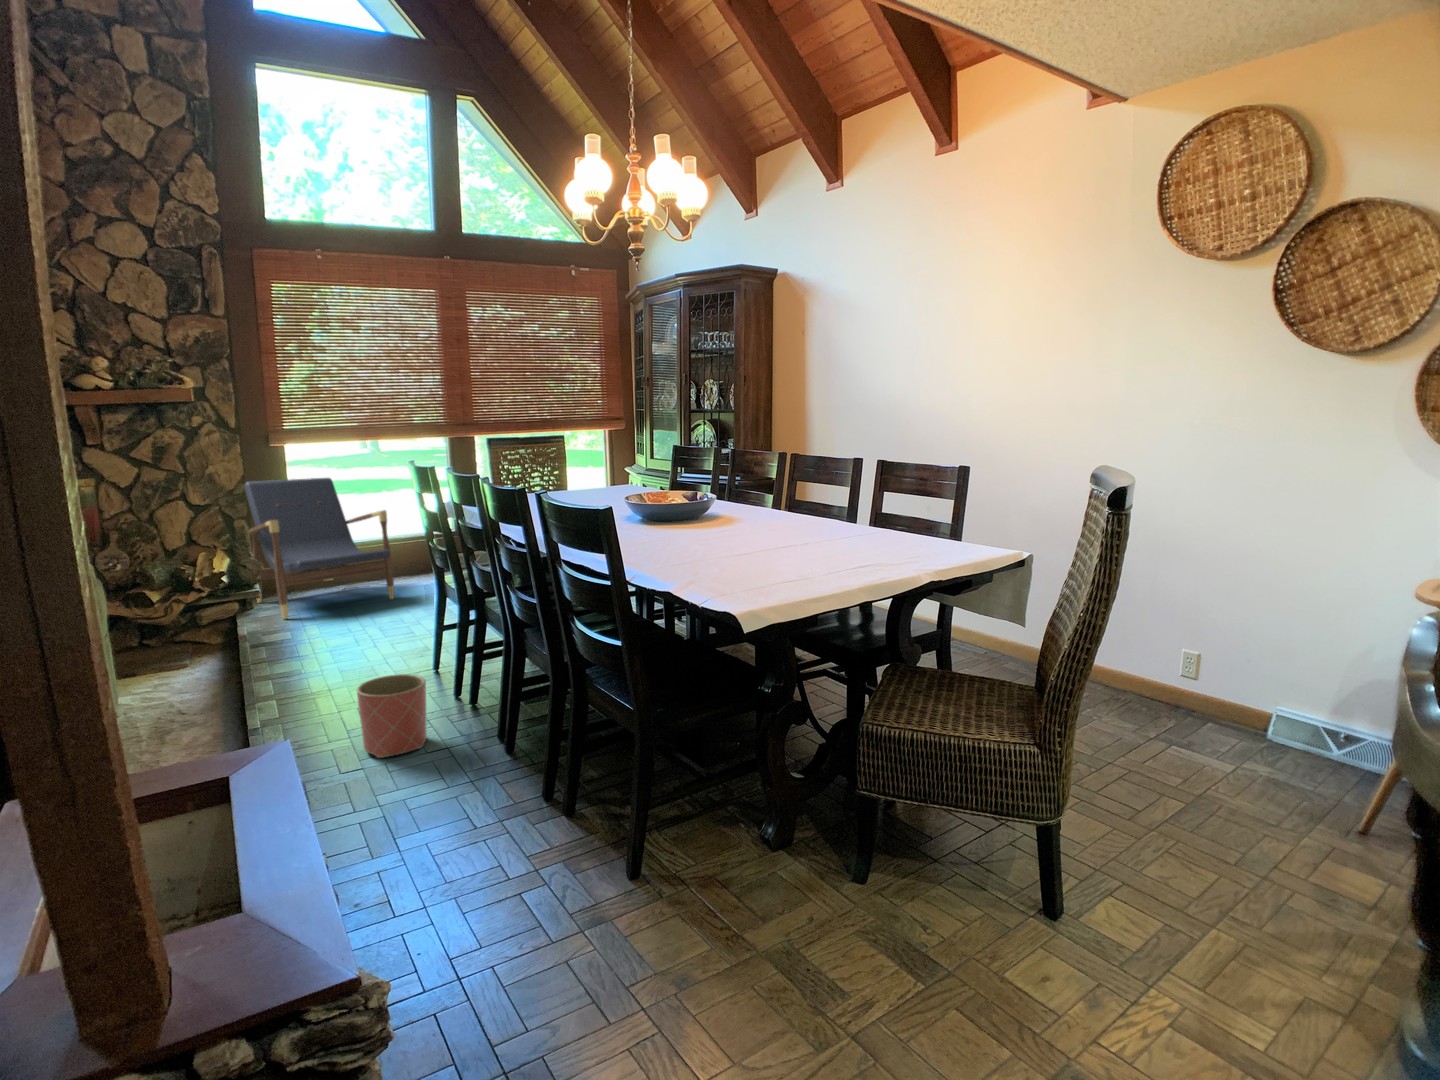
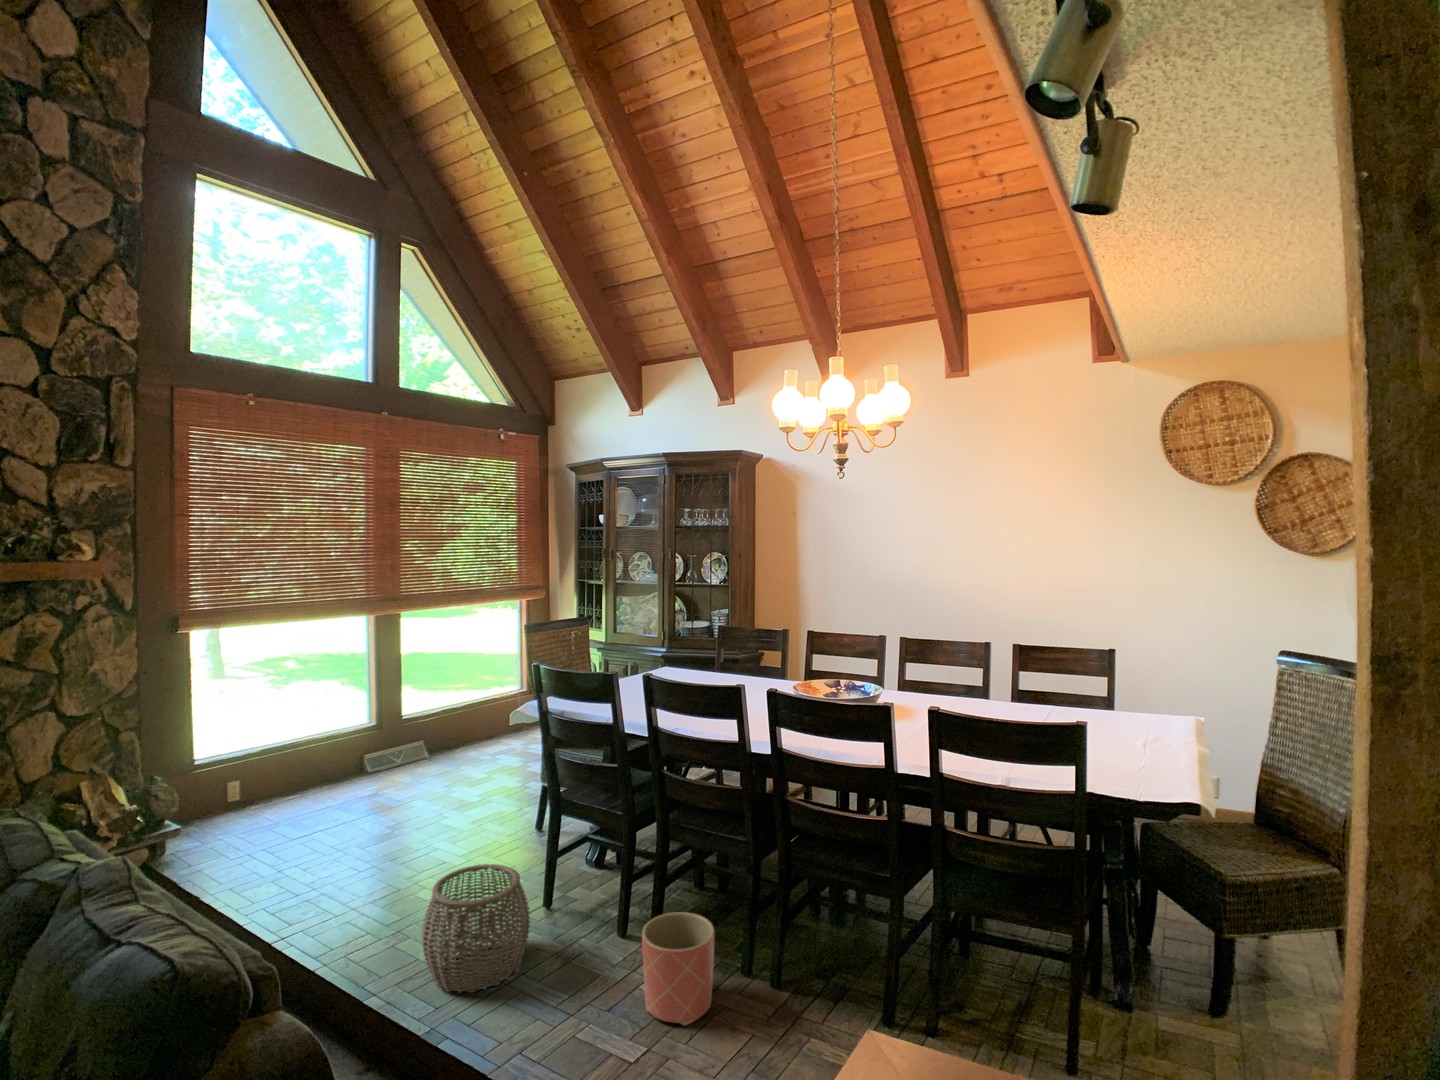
lounge chair: present [244,478,394,619] -> none [145,660,361,862]
woven basket: none [261,623,356,711] -> present [421,864,530,993]

